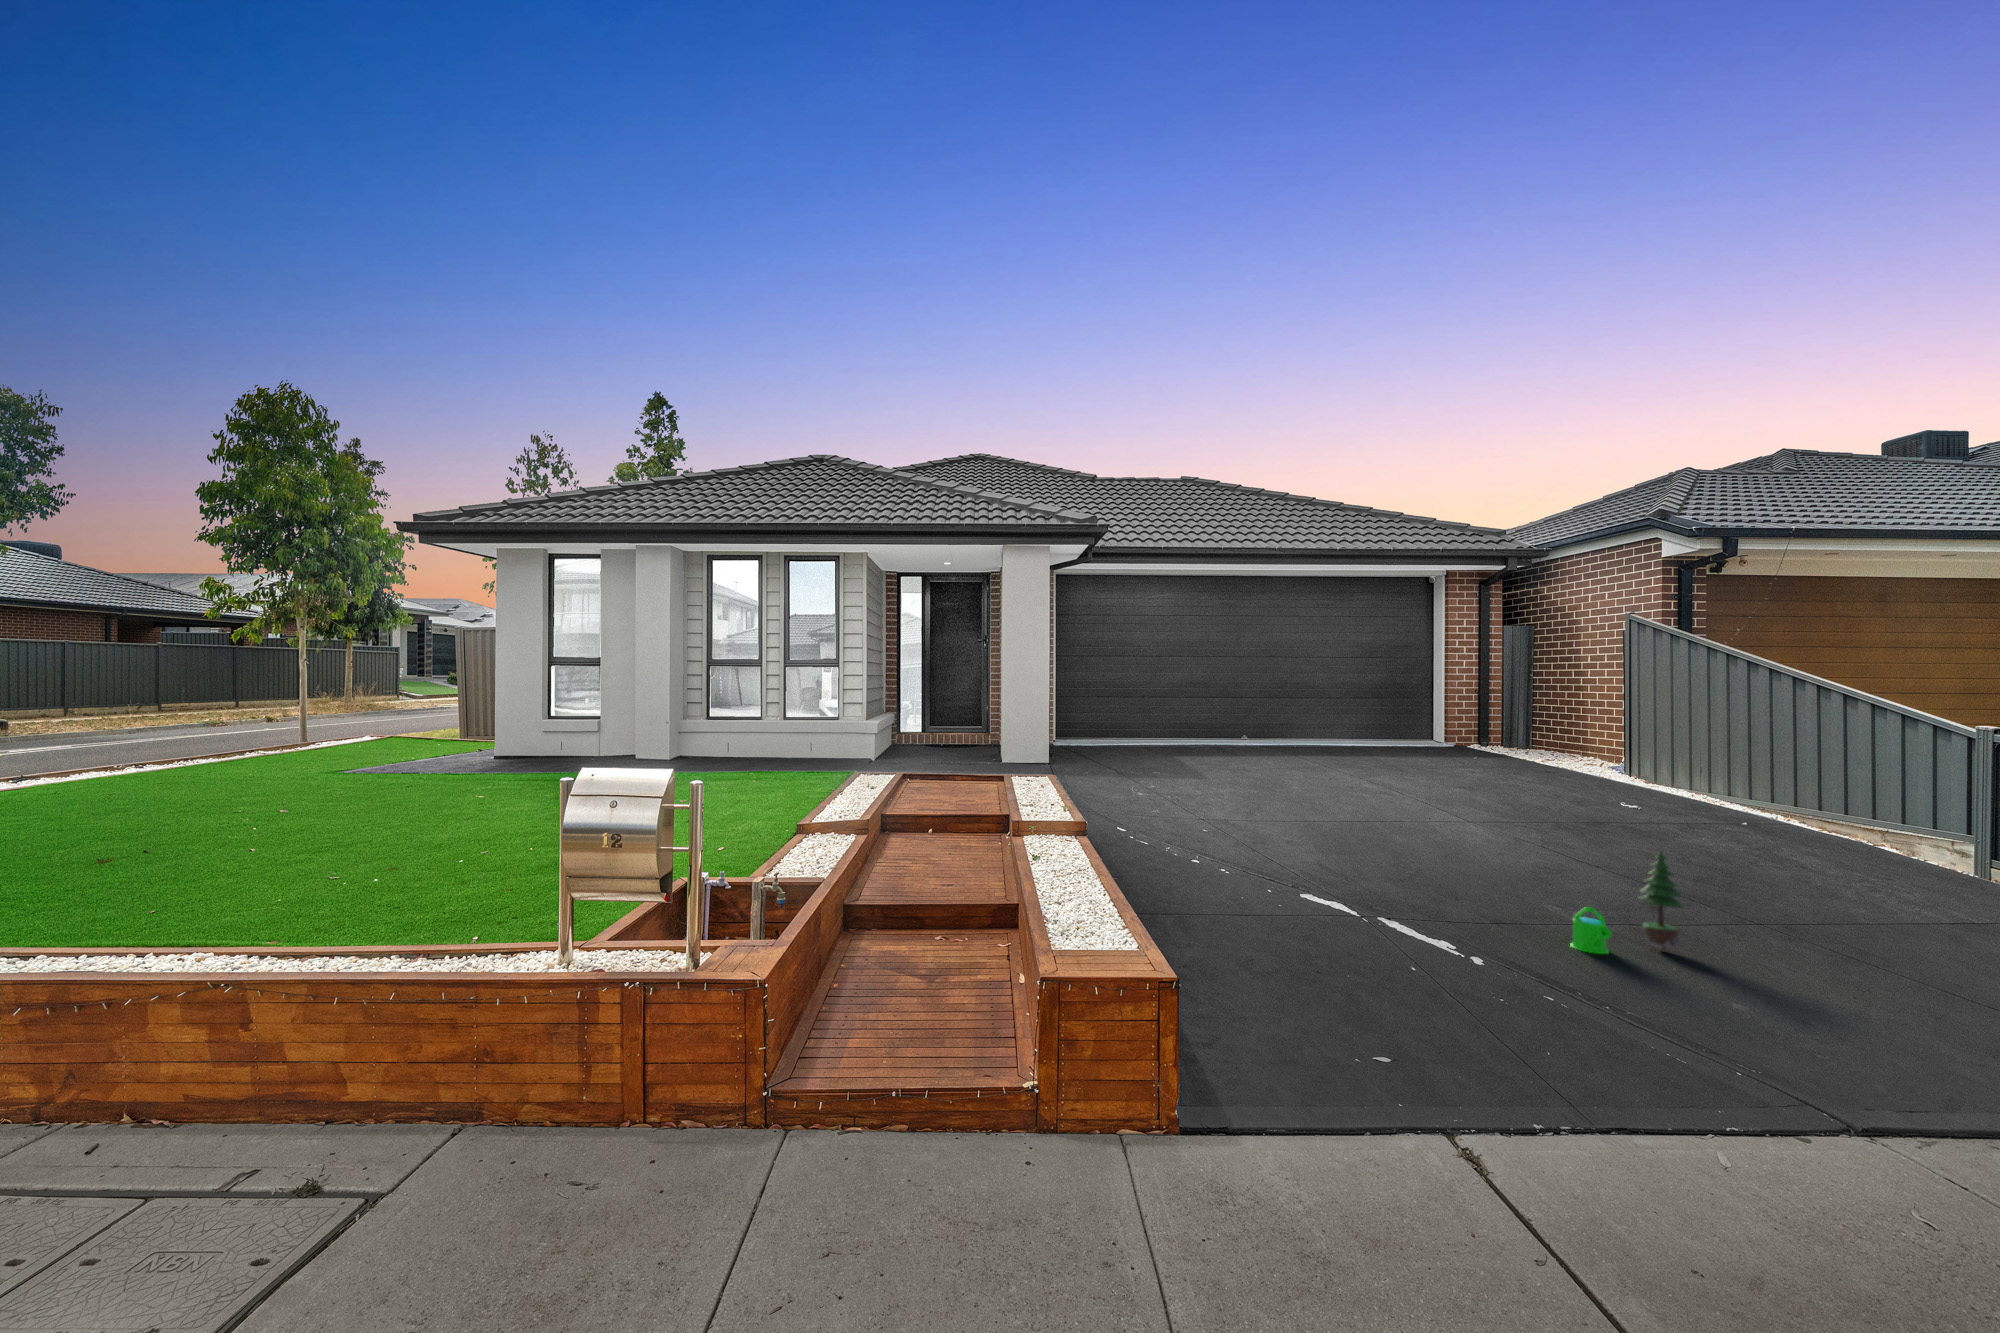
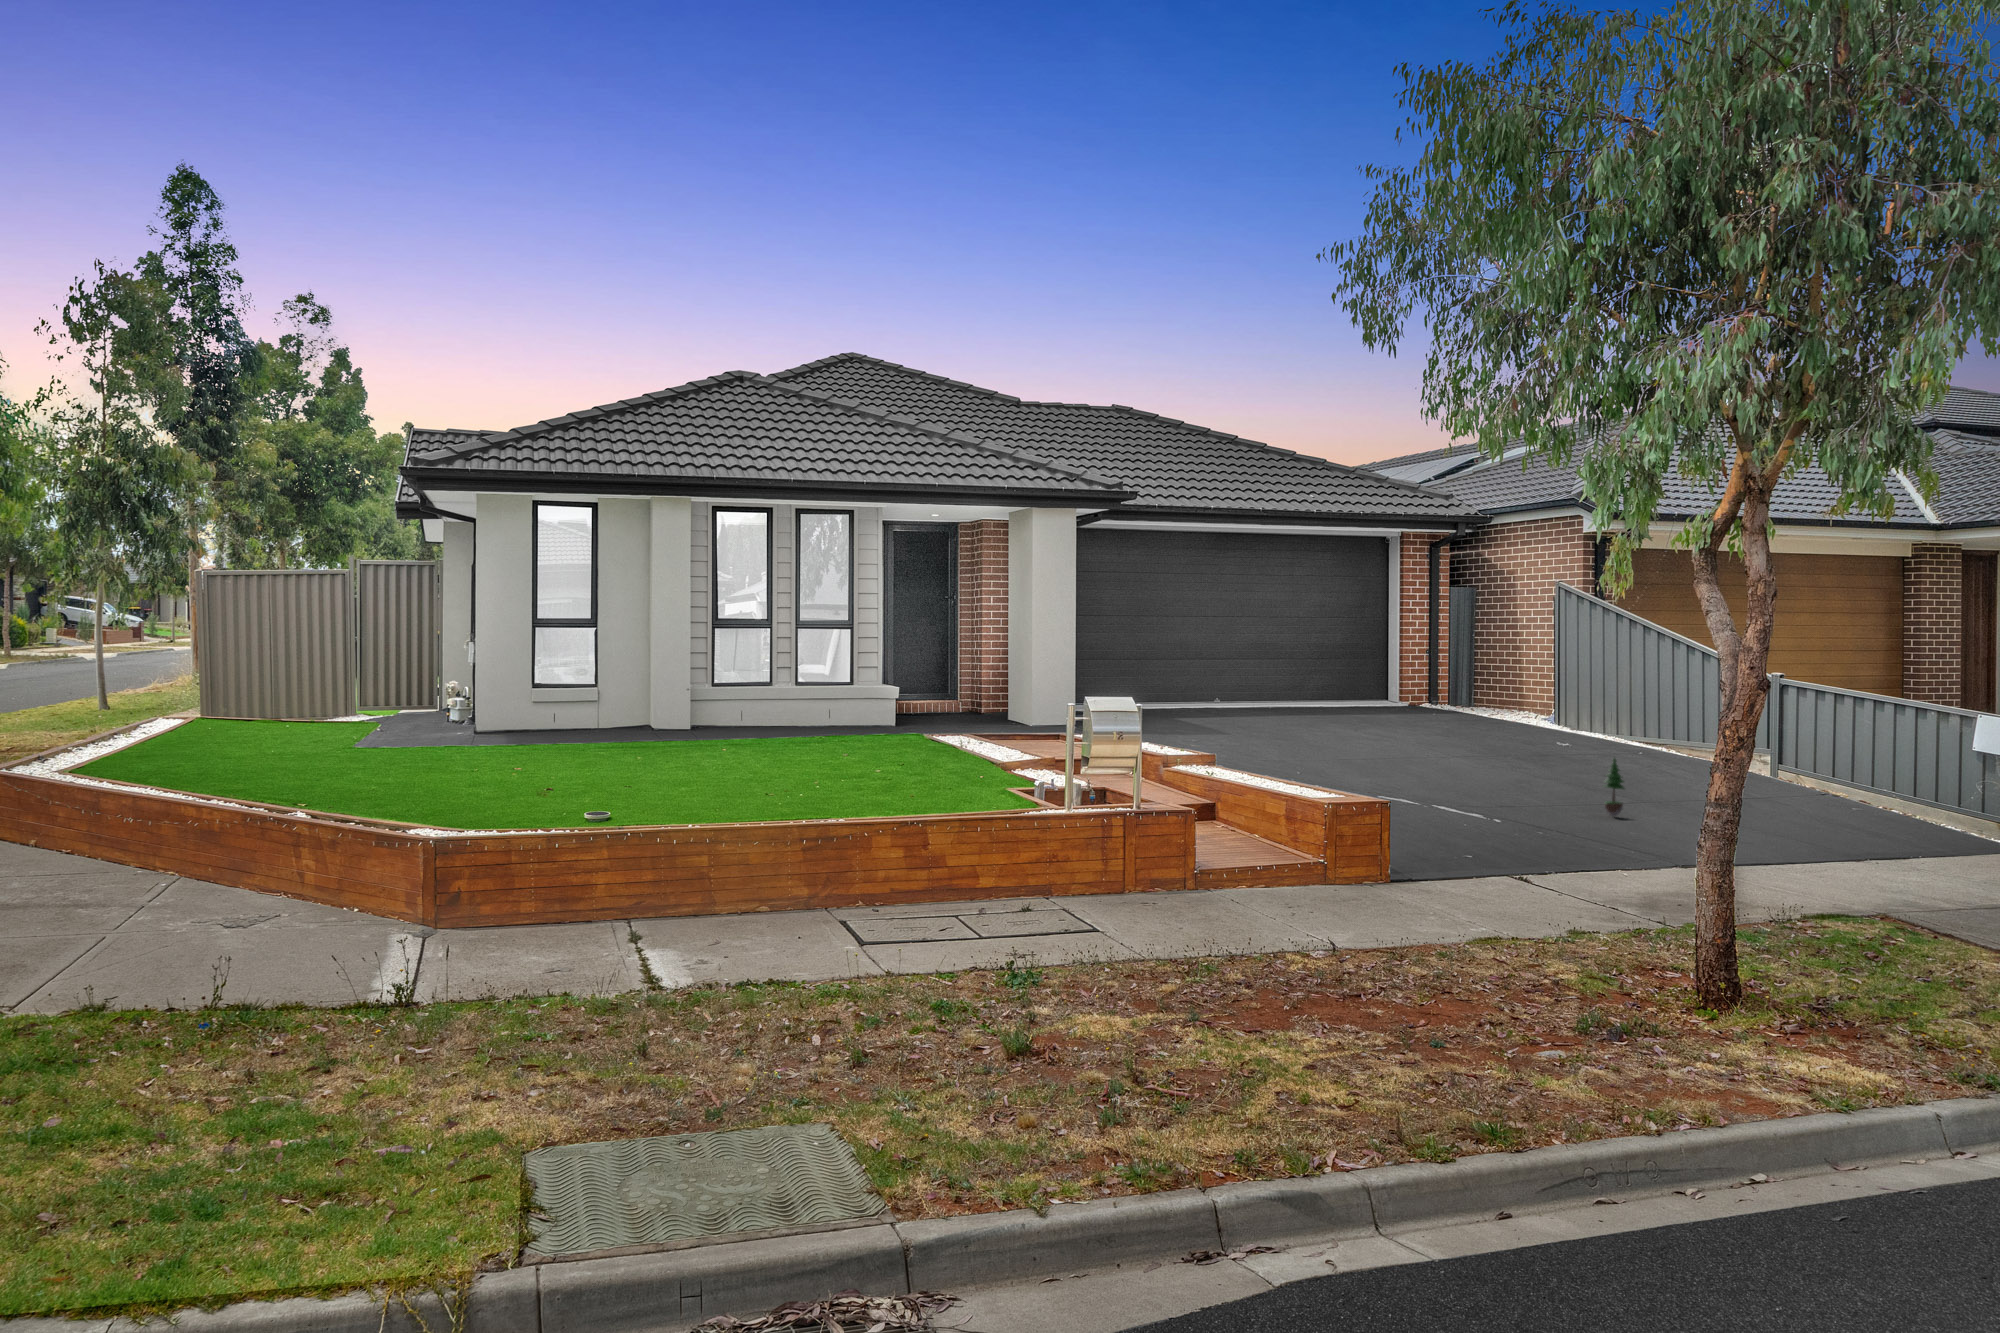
watering can: present [1570,907,1612,954] -> none [1568,793,1592,820]

